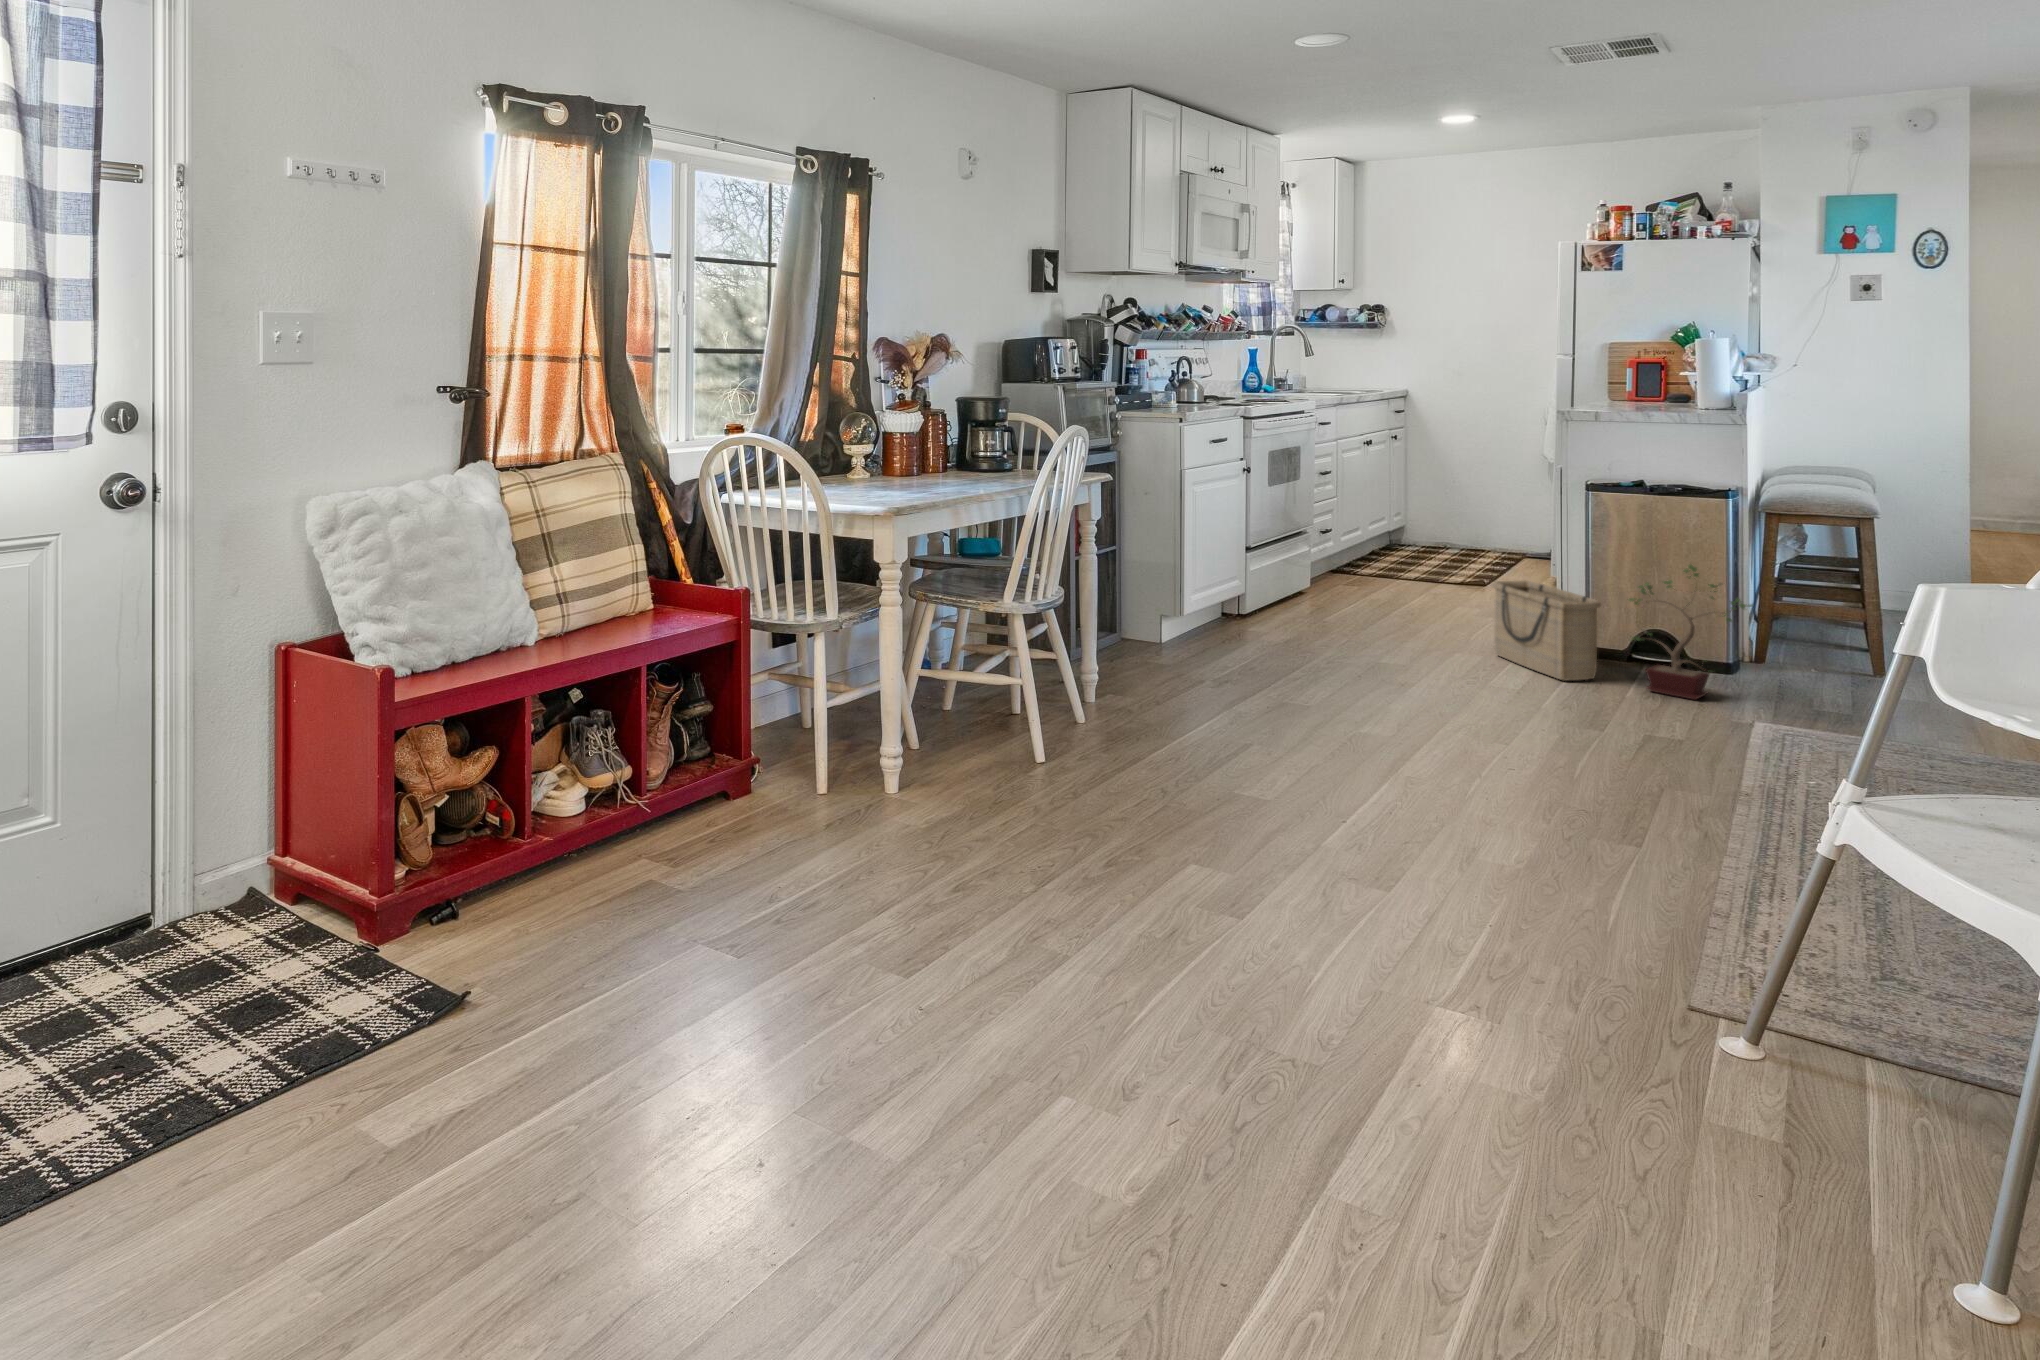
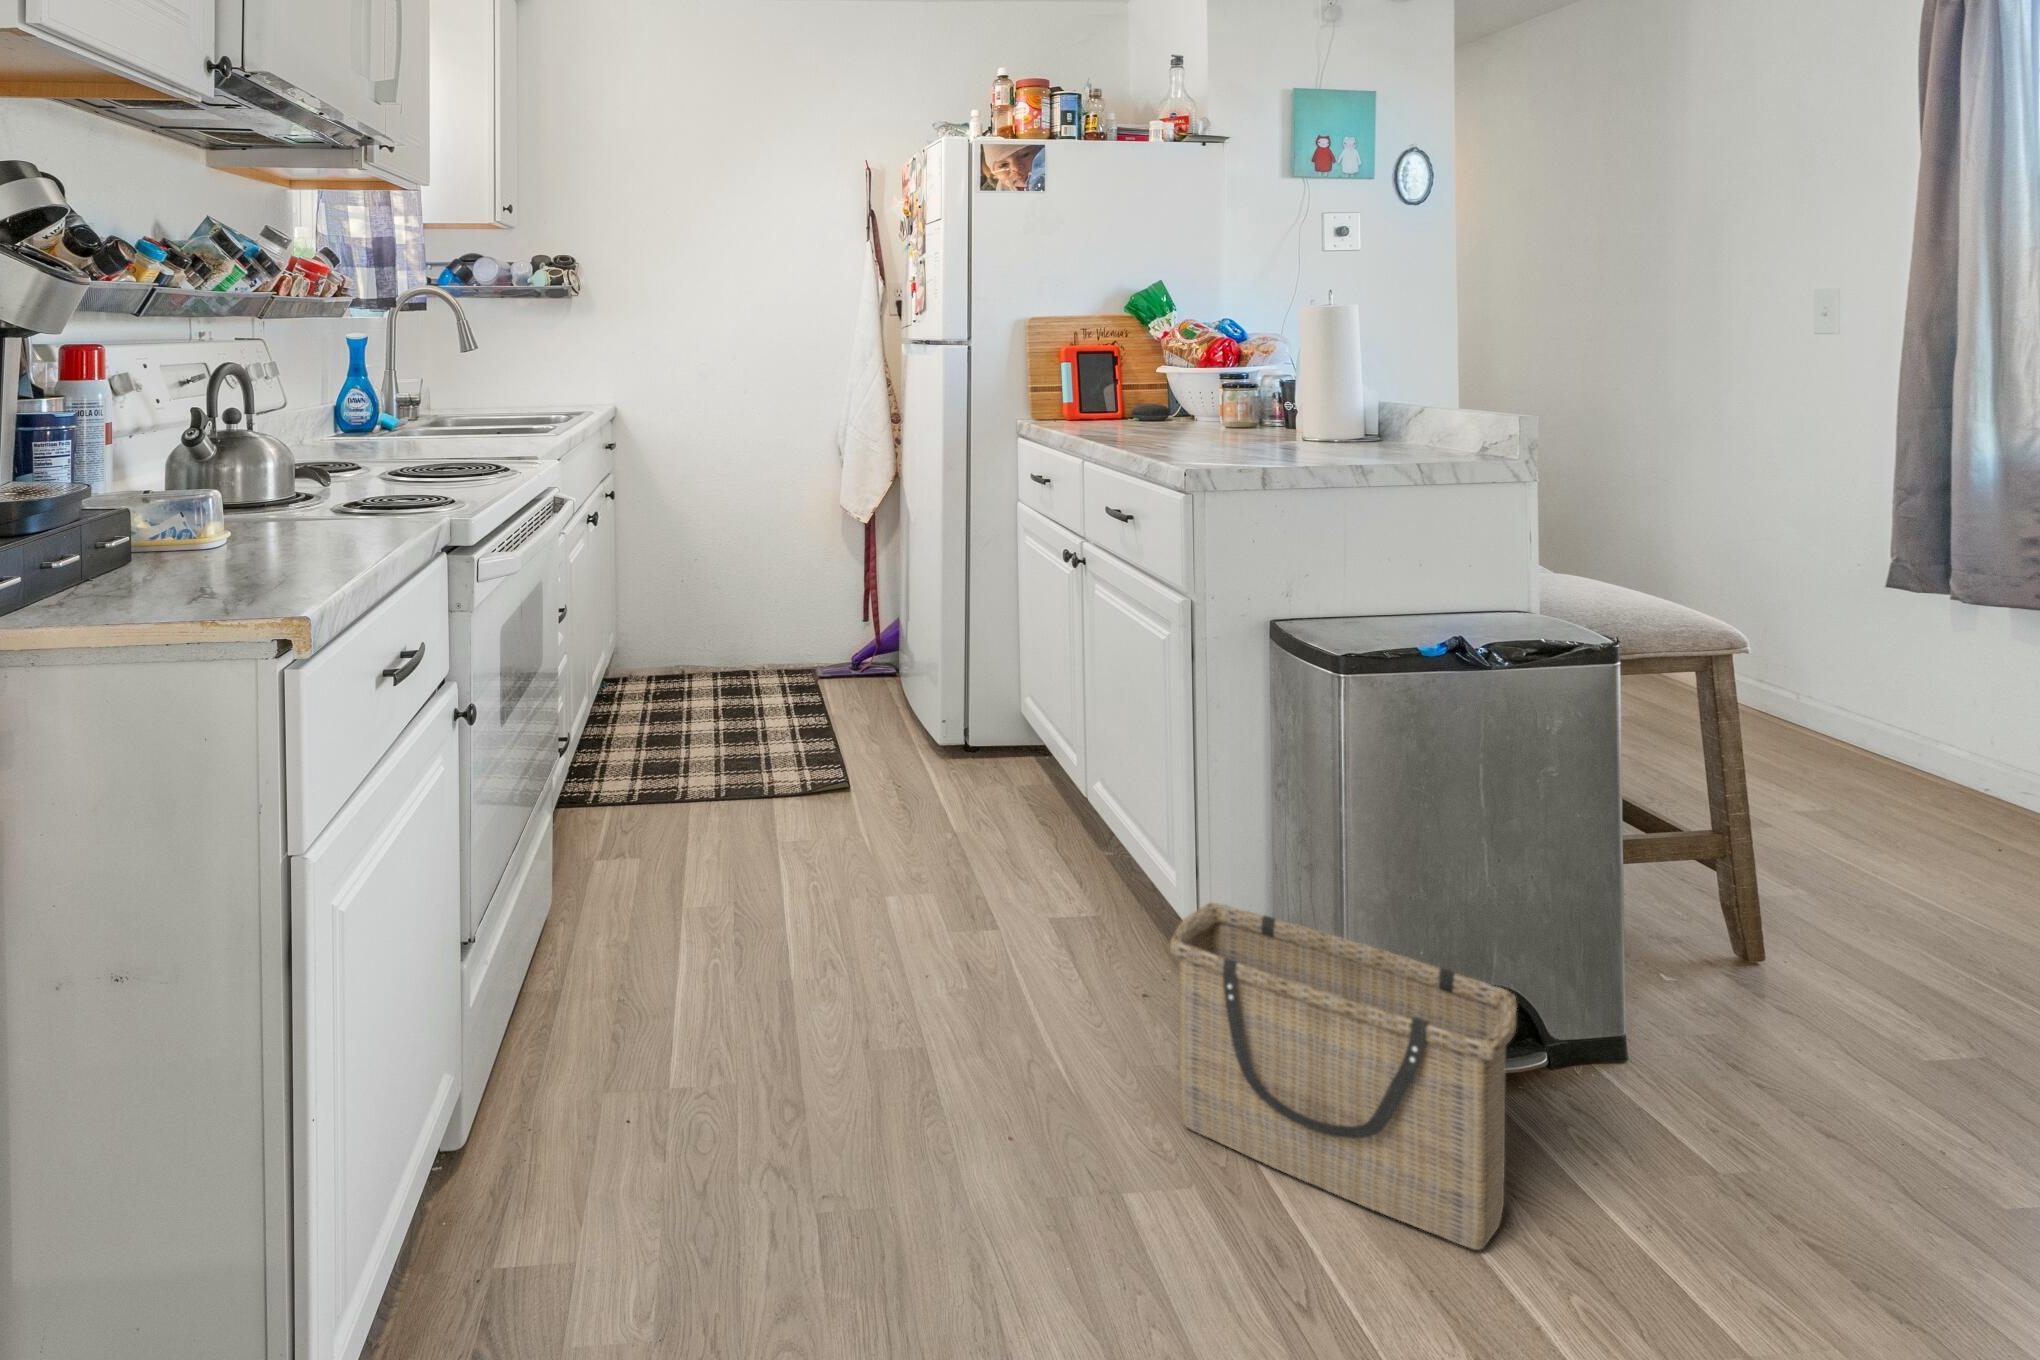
potted plant: present [1629,565,1753,700] -> none [1583,861,1957,1230]

